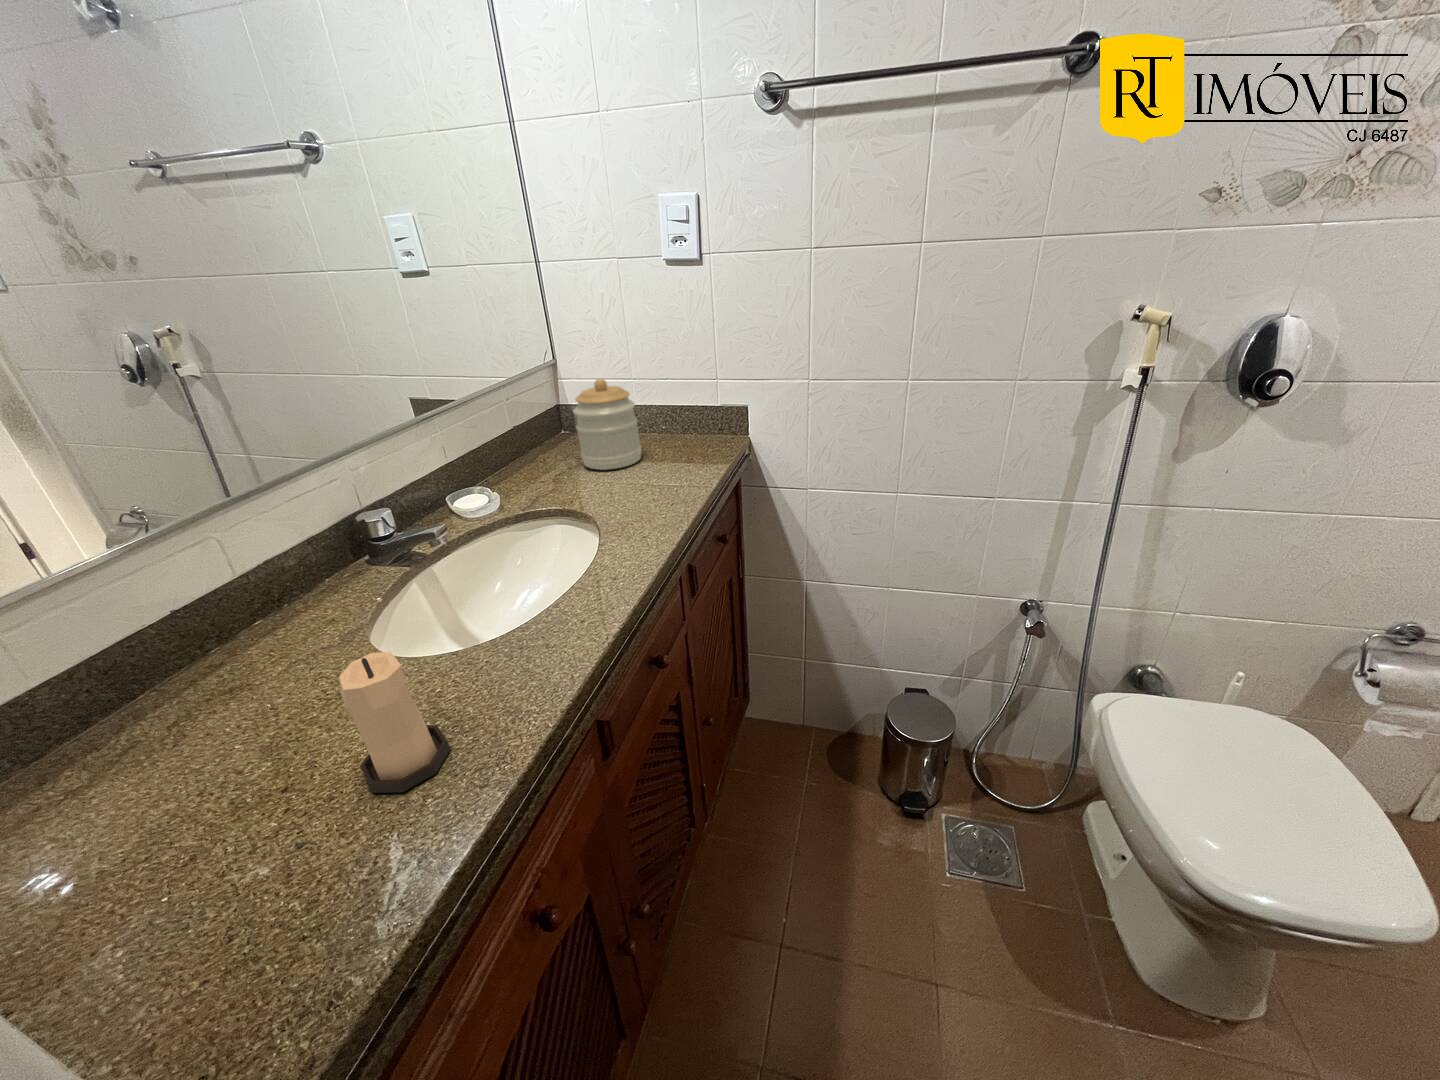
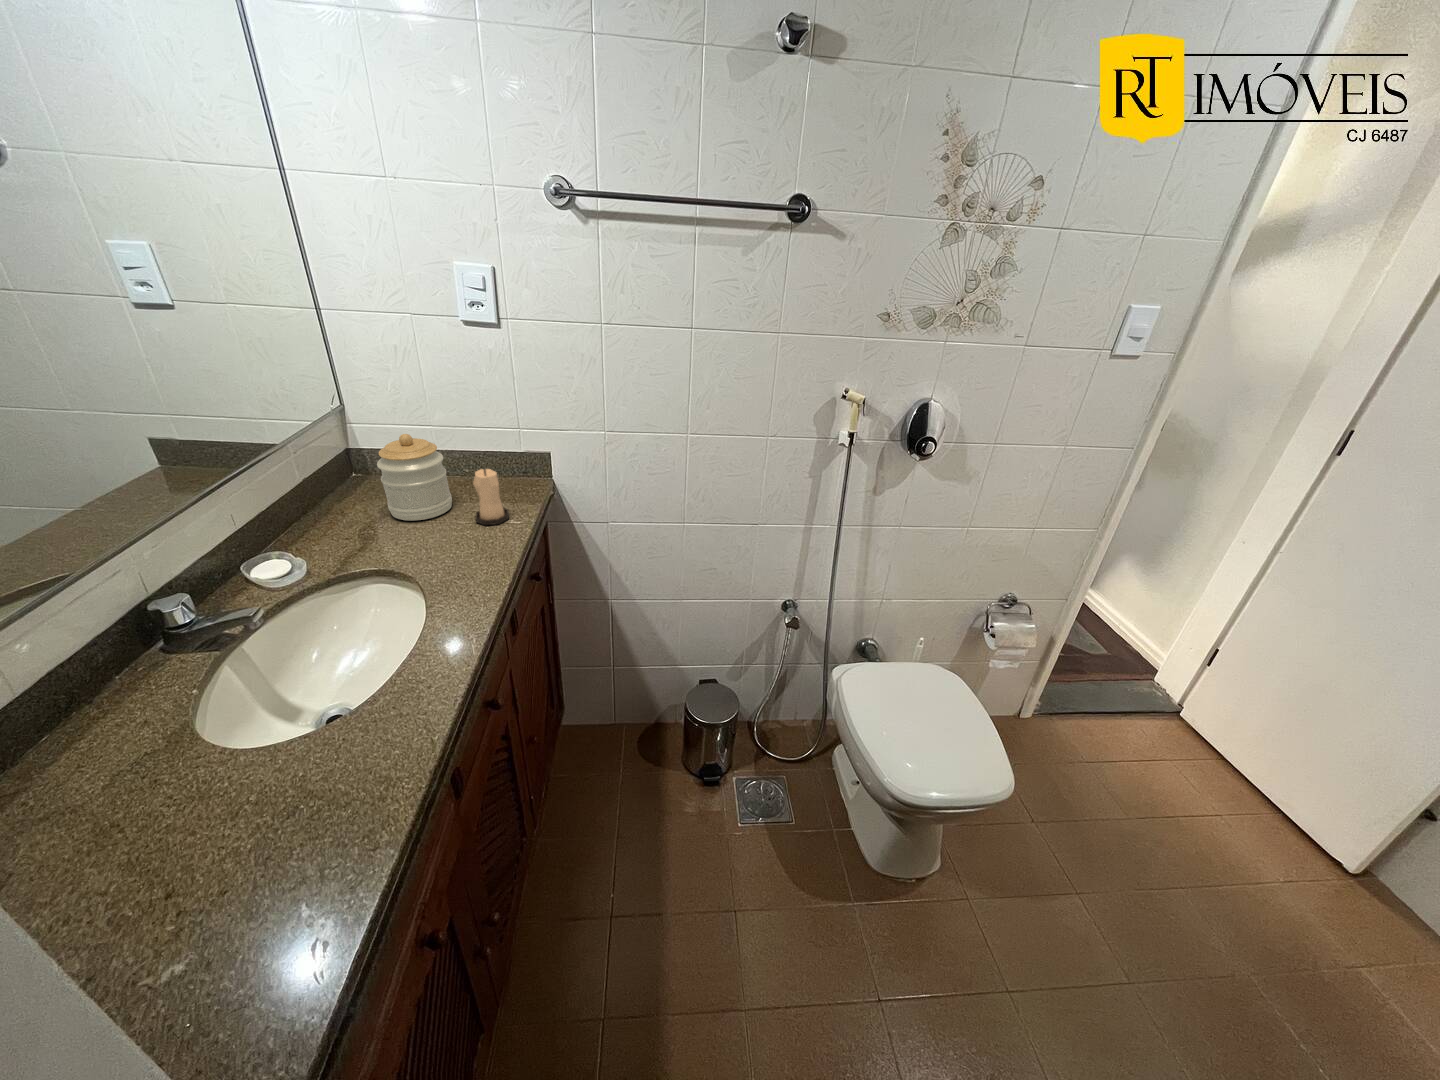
candle: present [339,652,450,793] -> present [473,469,509,525]

